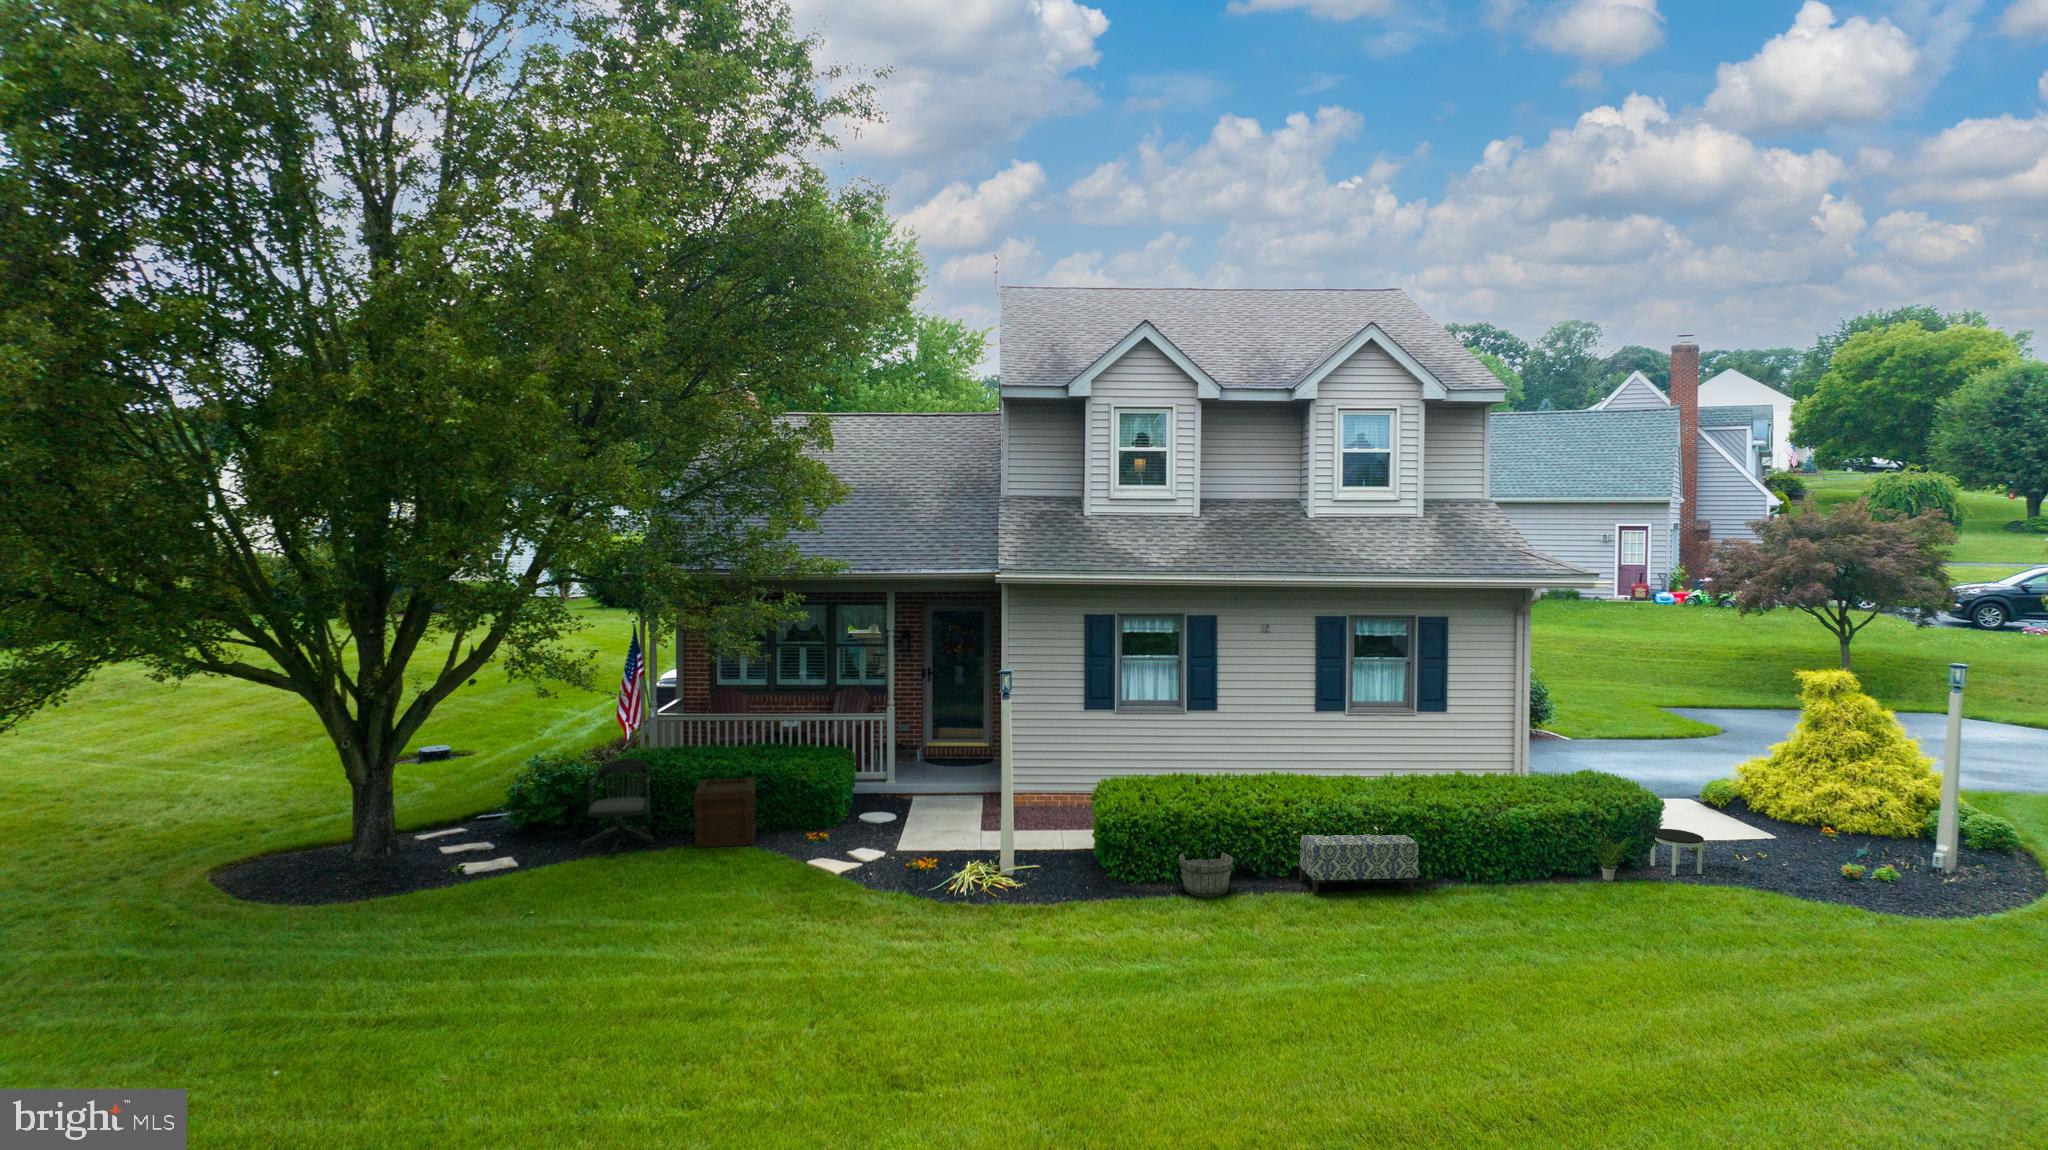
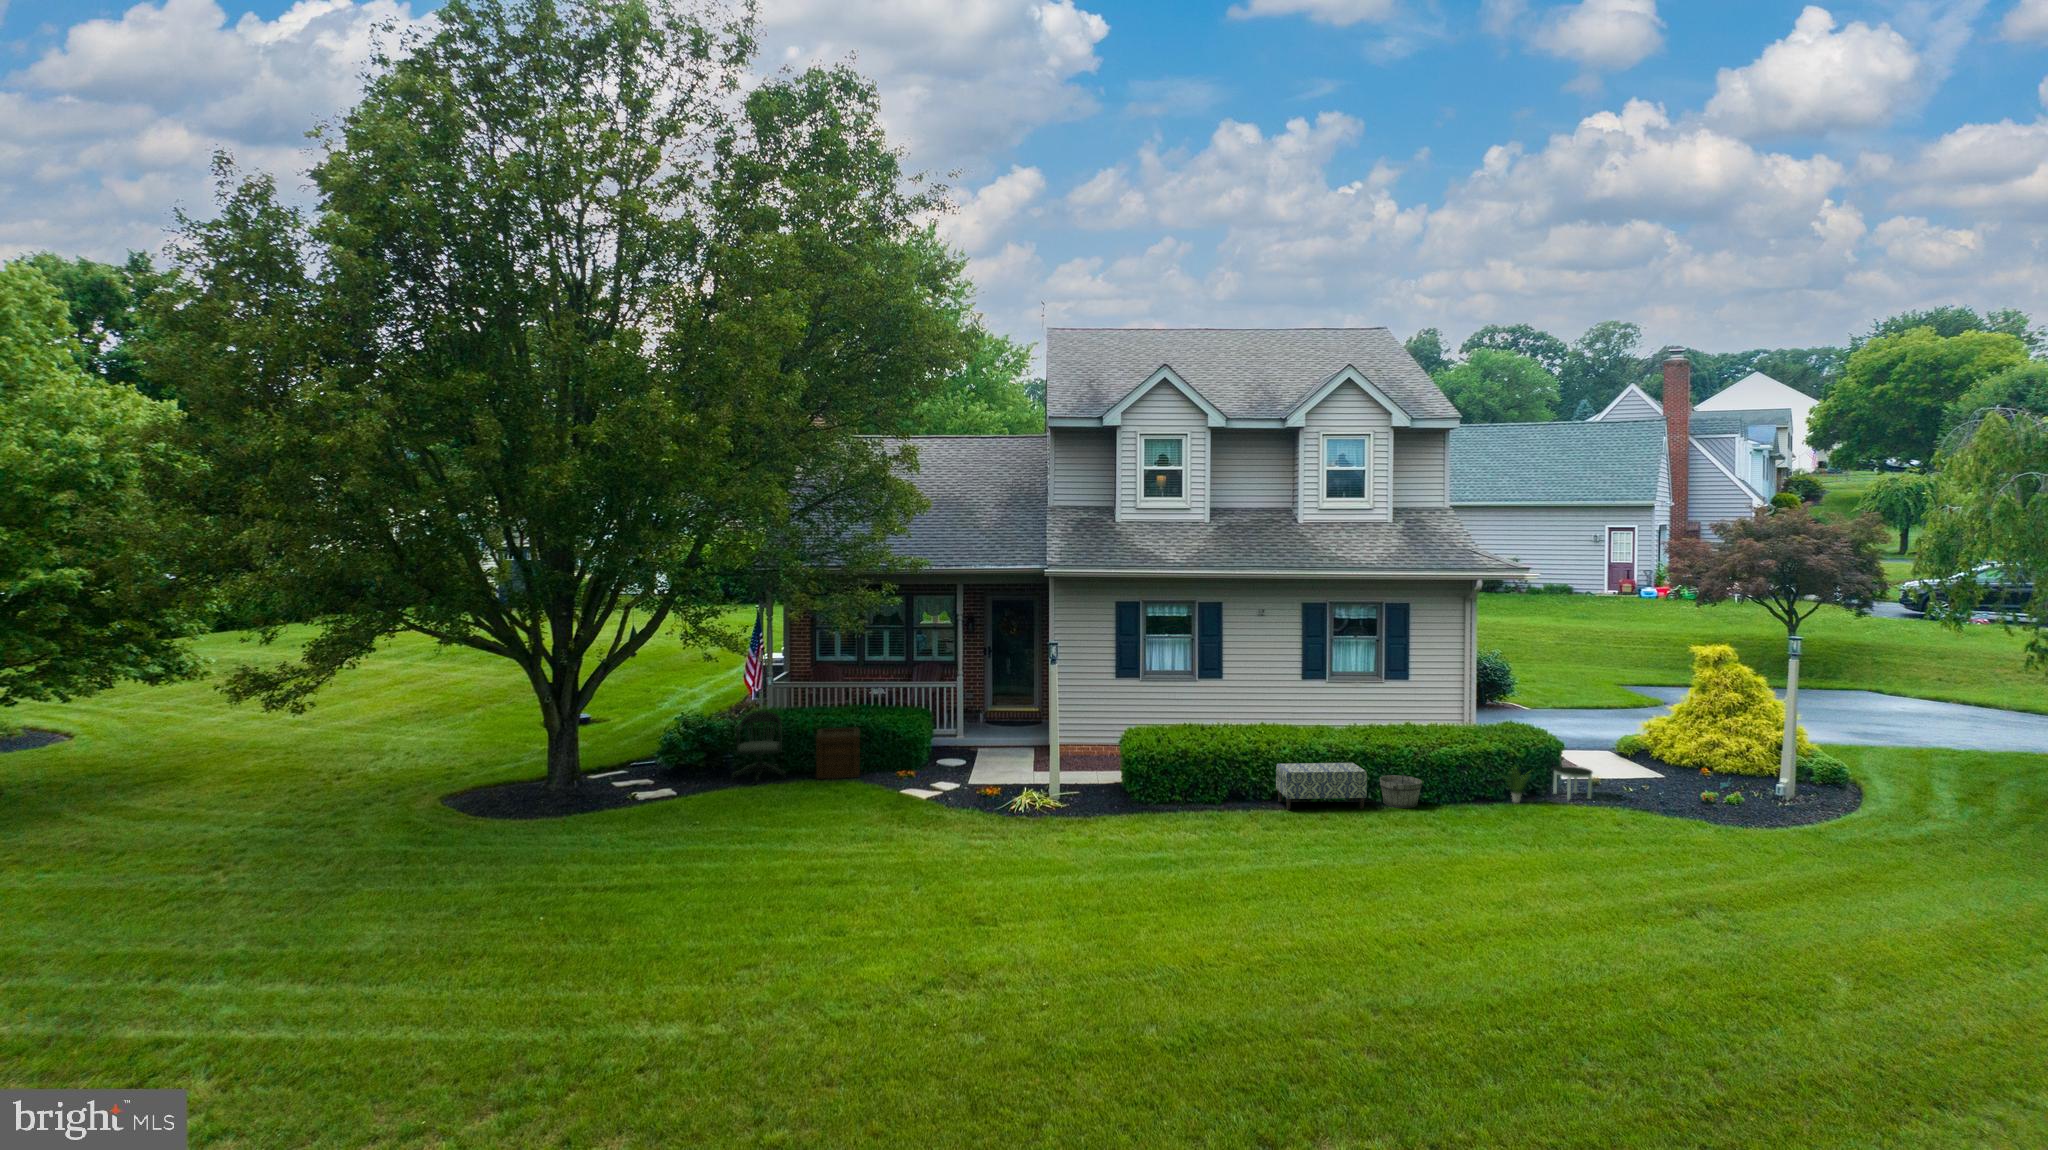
wooden bucket: present [1179,844,1233,897] -> present [1380,770,1422,808]

